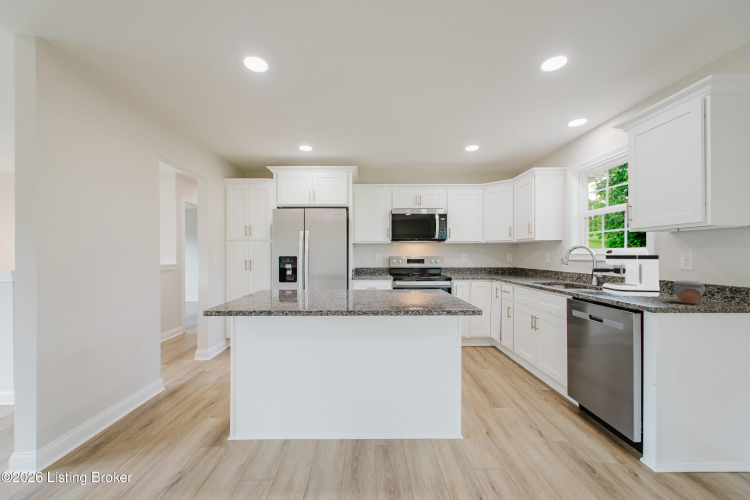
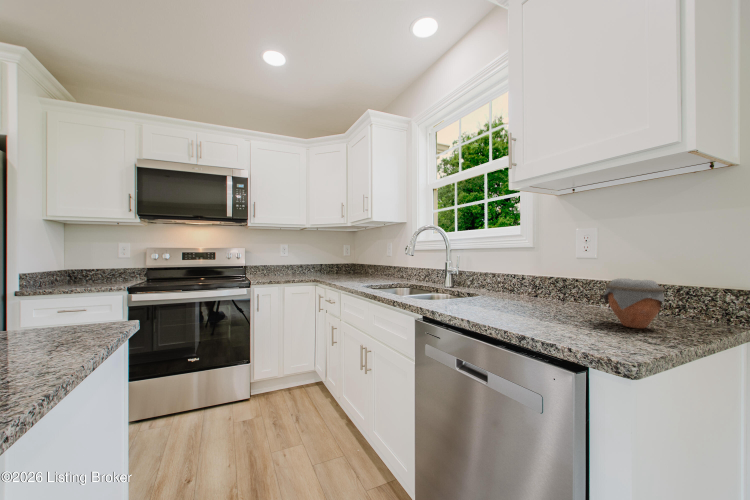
coffee maker: present [593,249,660,297] -> none [459,221,567,315]

